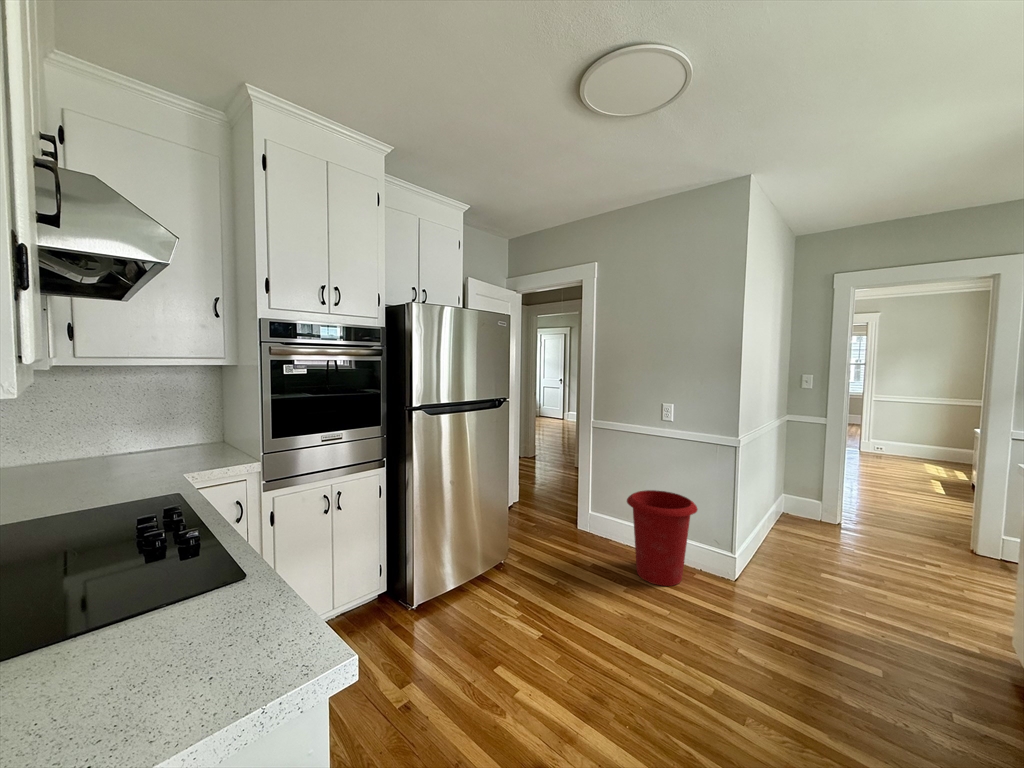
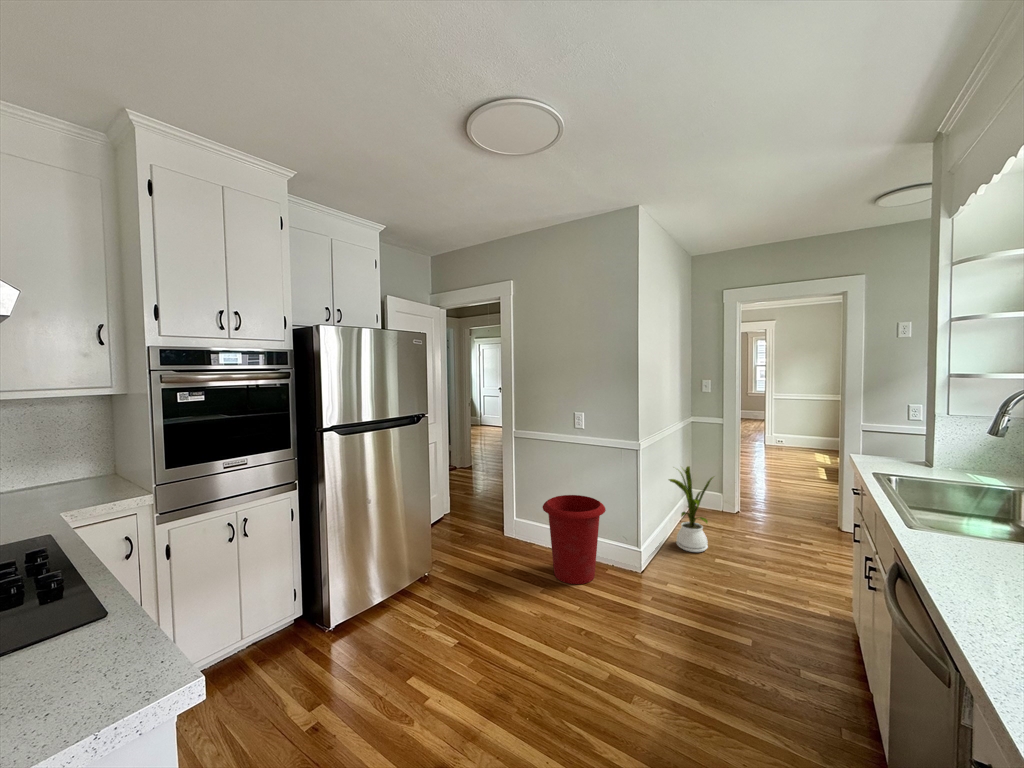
house plant: none [766,466,823,563] -> present [669,466,713,552]

